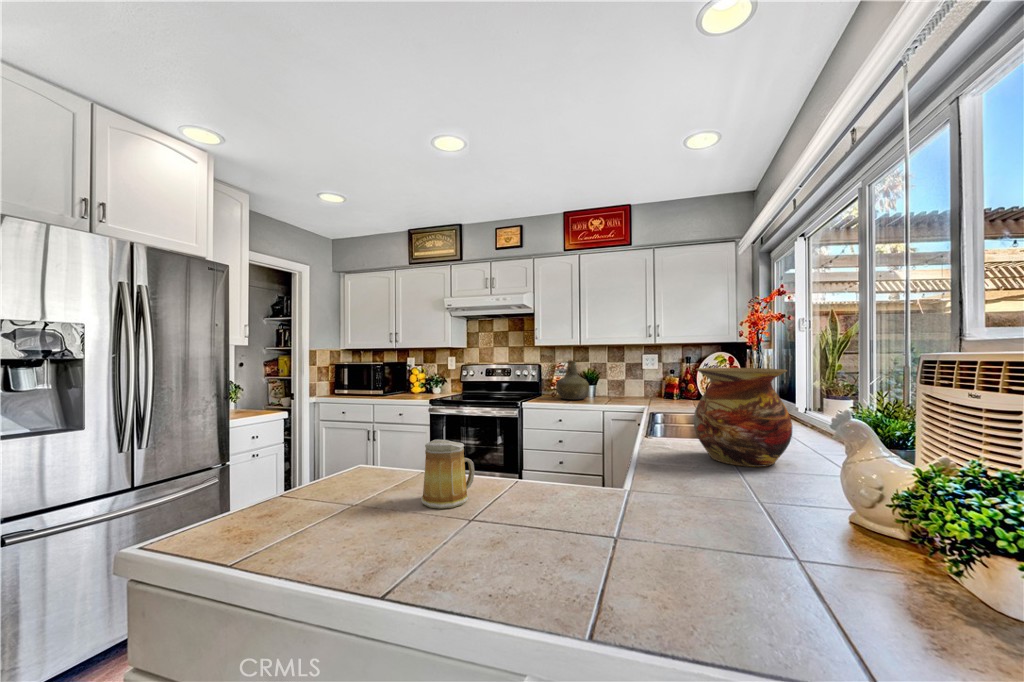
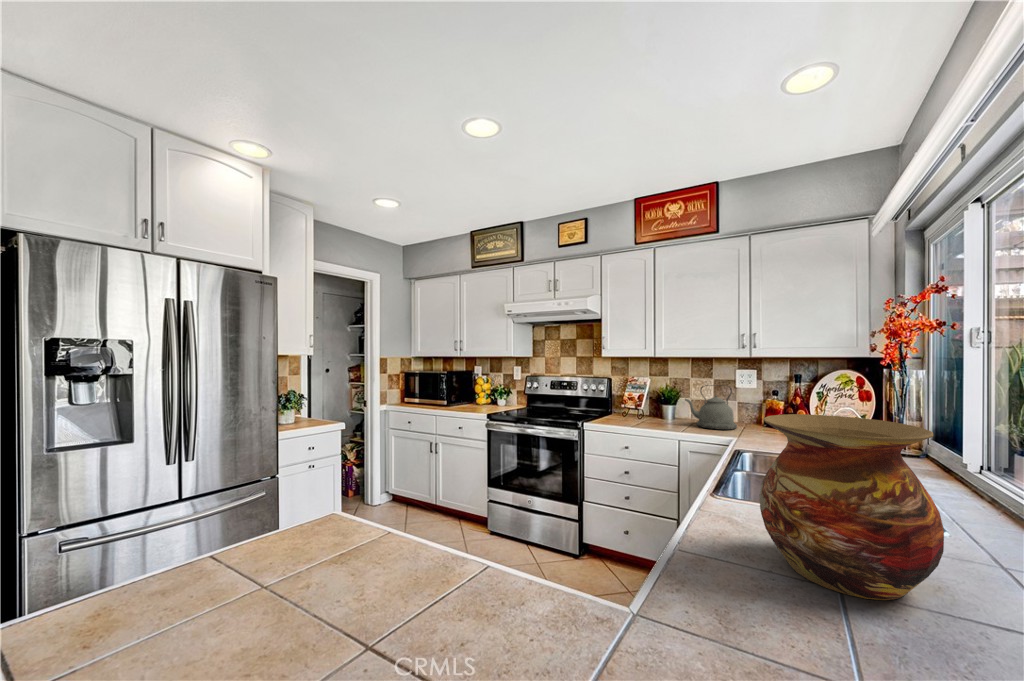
bottle: present [556,360,589,400] -> none [624,375,664,421]
kettle: none [606,367,645,402] -> present [685,385,737,430]
mug: present [421,440,475,509] -> none [278,525,364,636]

